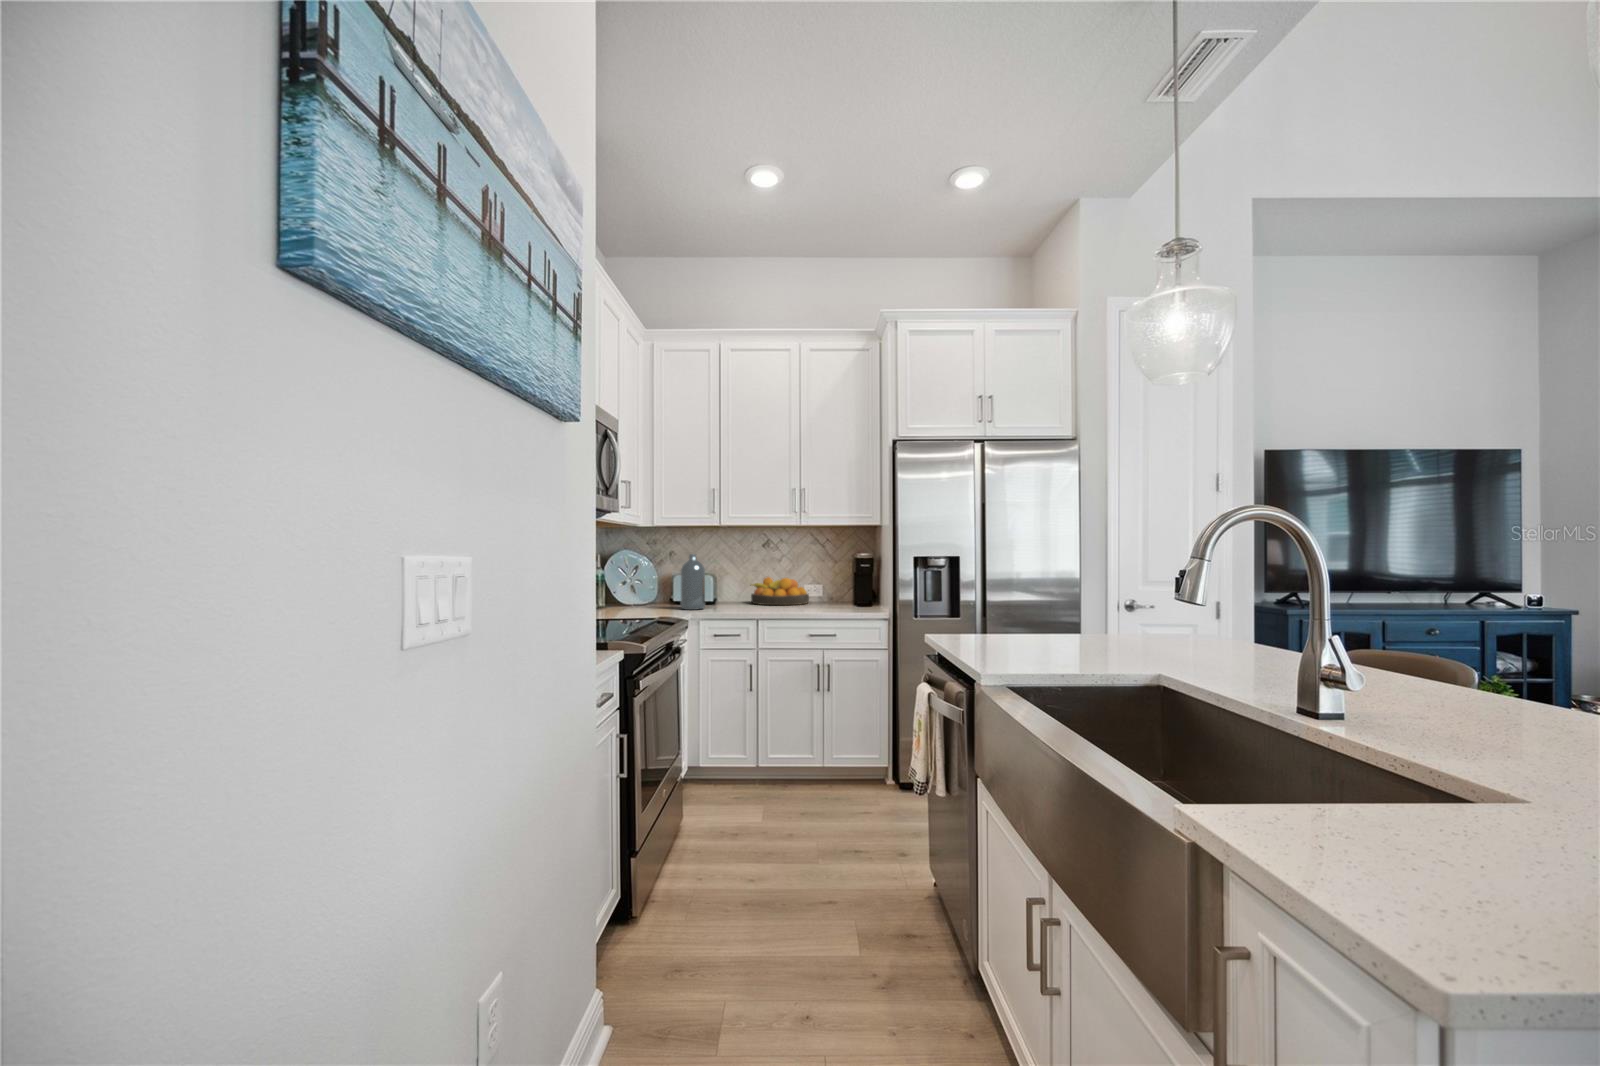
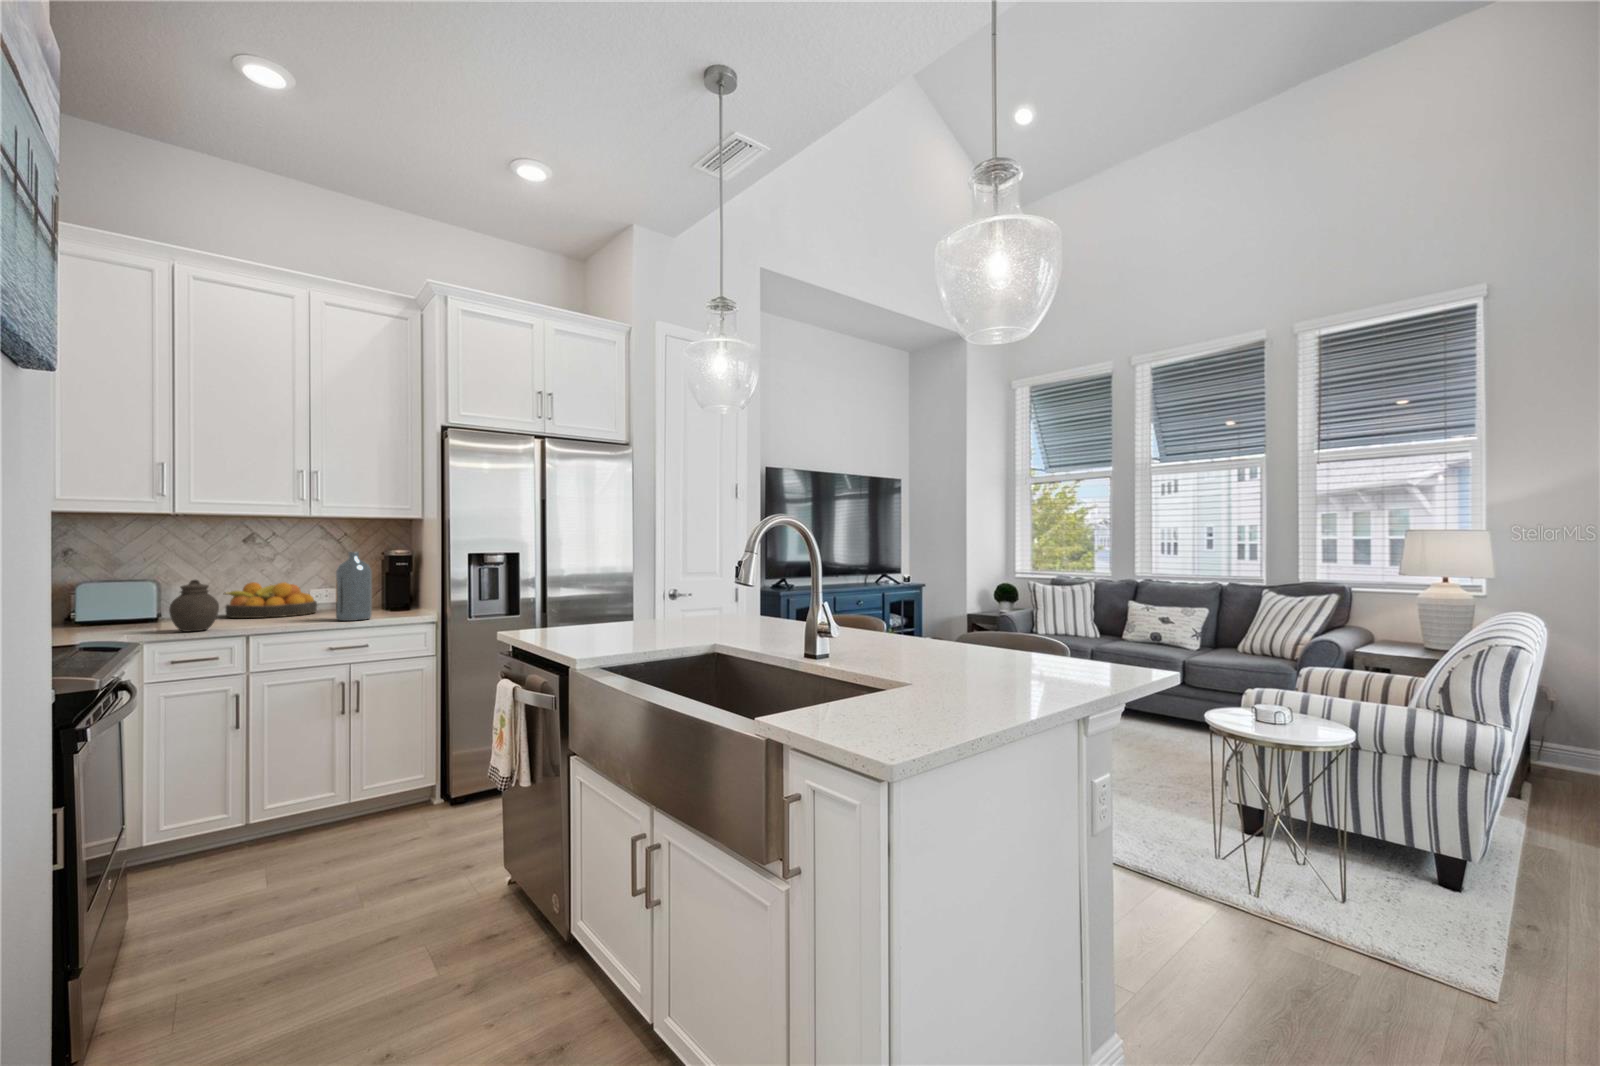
bottle: present [681,554,705,610] -> present [336,552,372,621]
jar: none [711,574,739,613] -> present [169,580,219,632]

